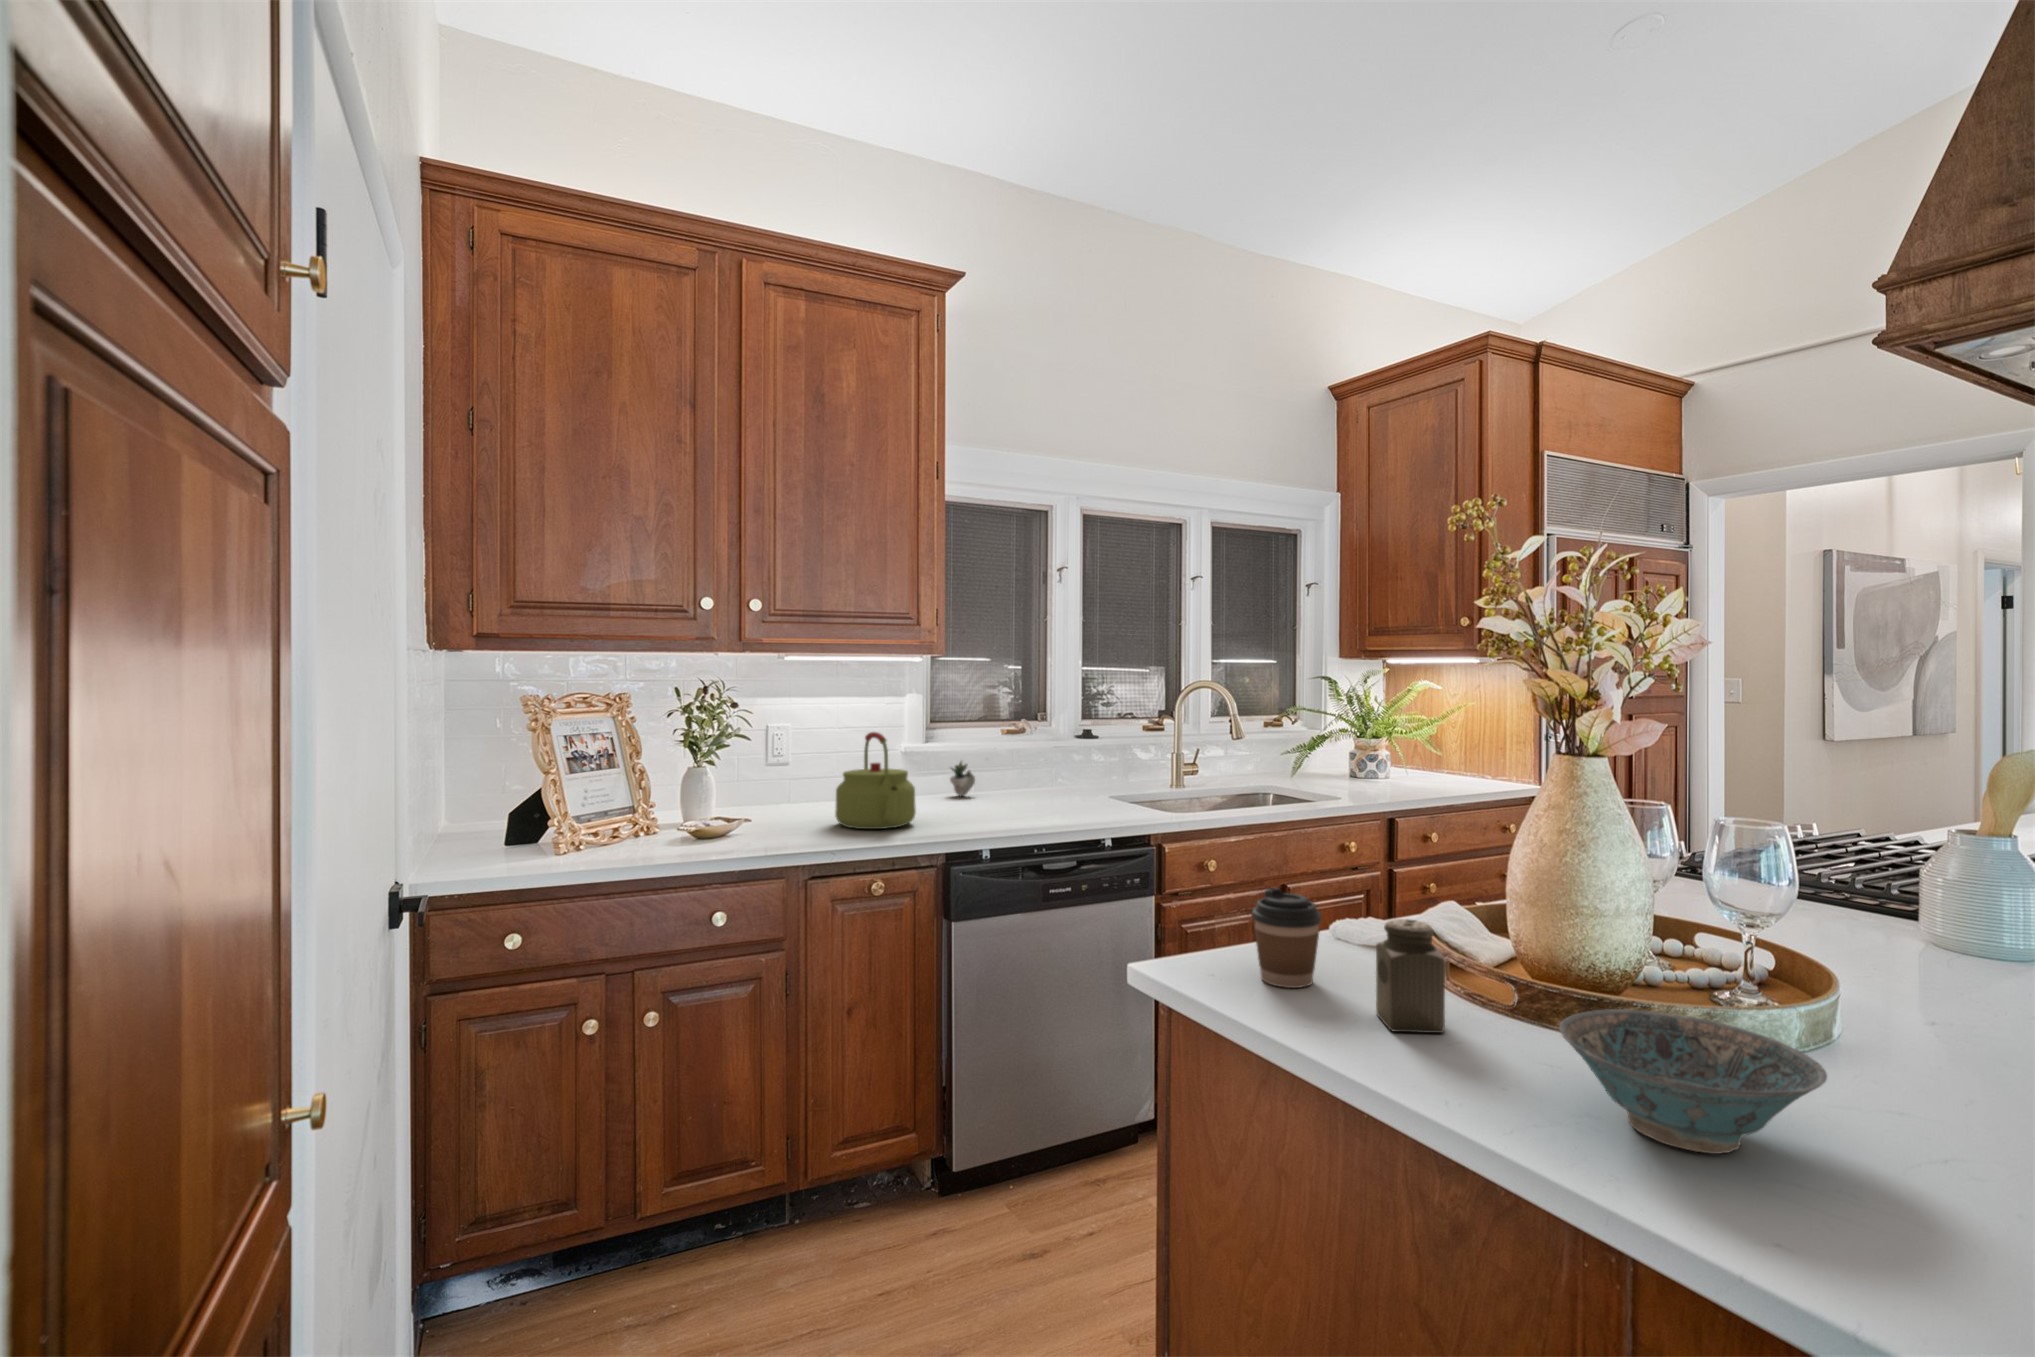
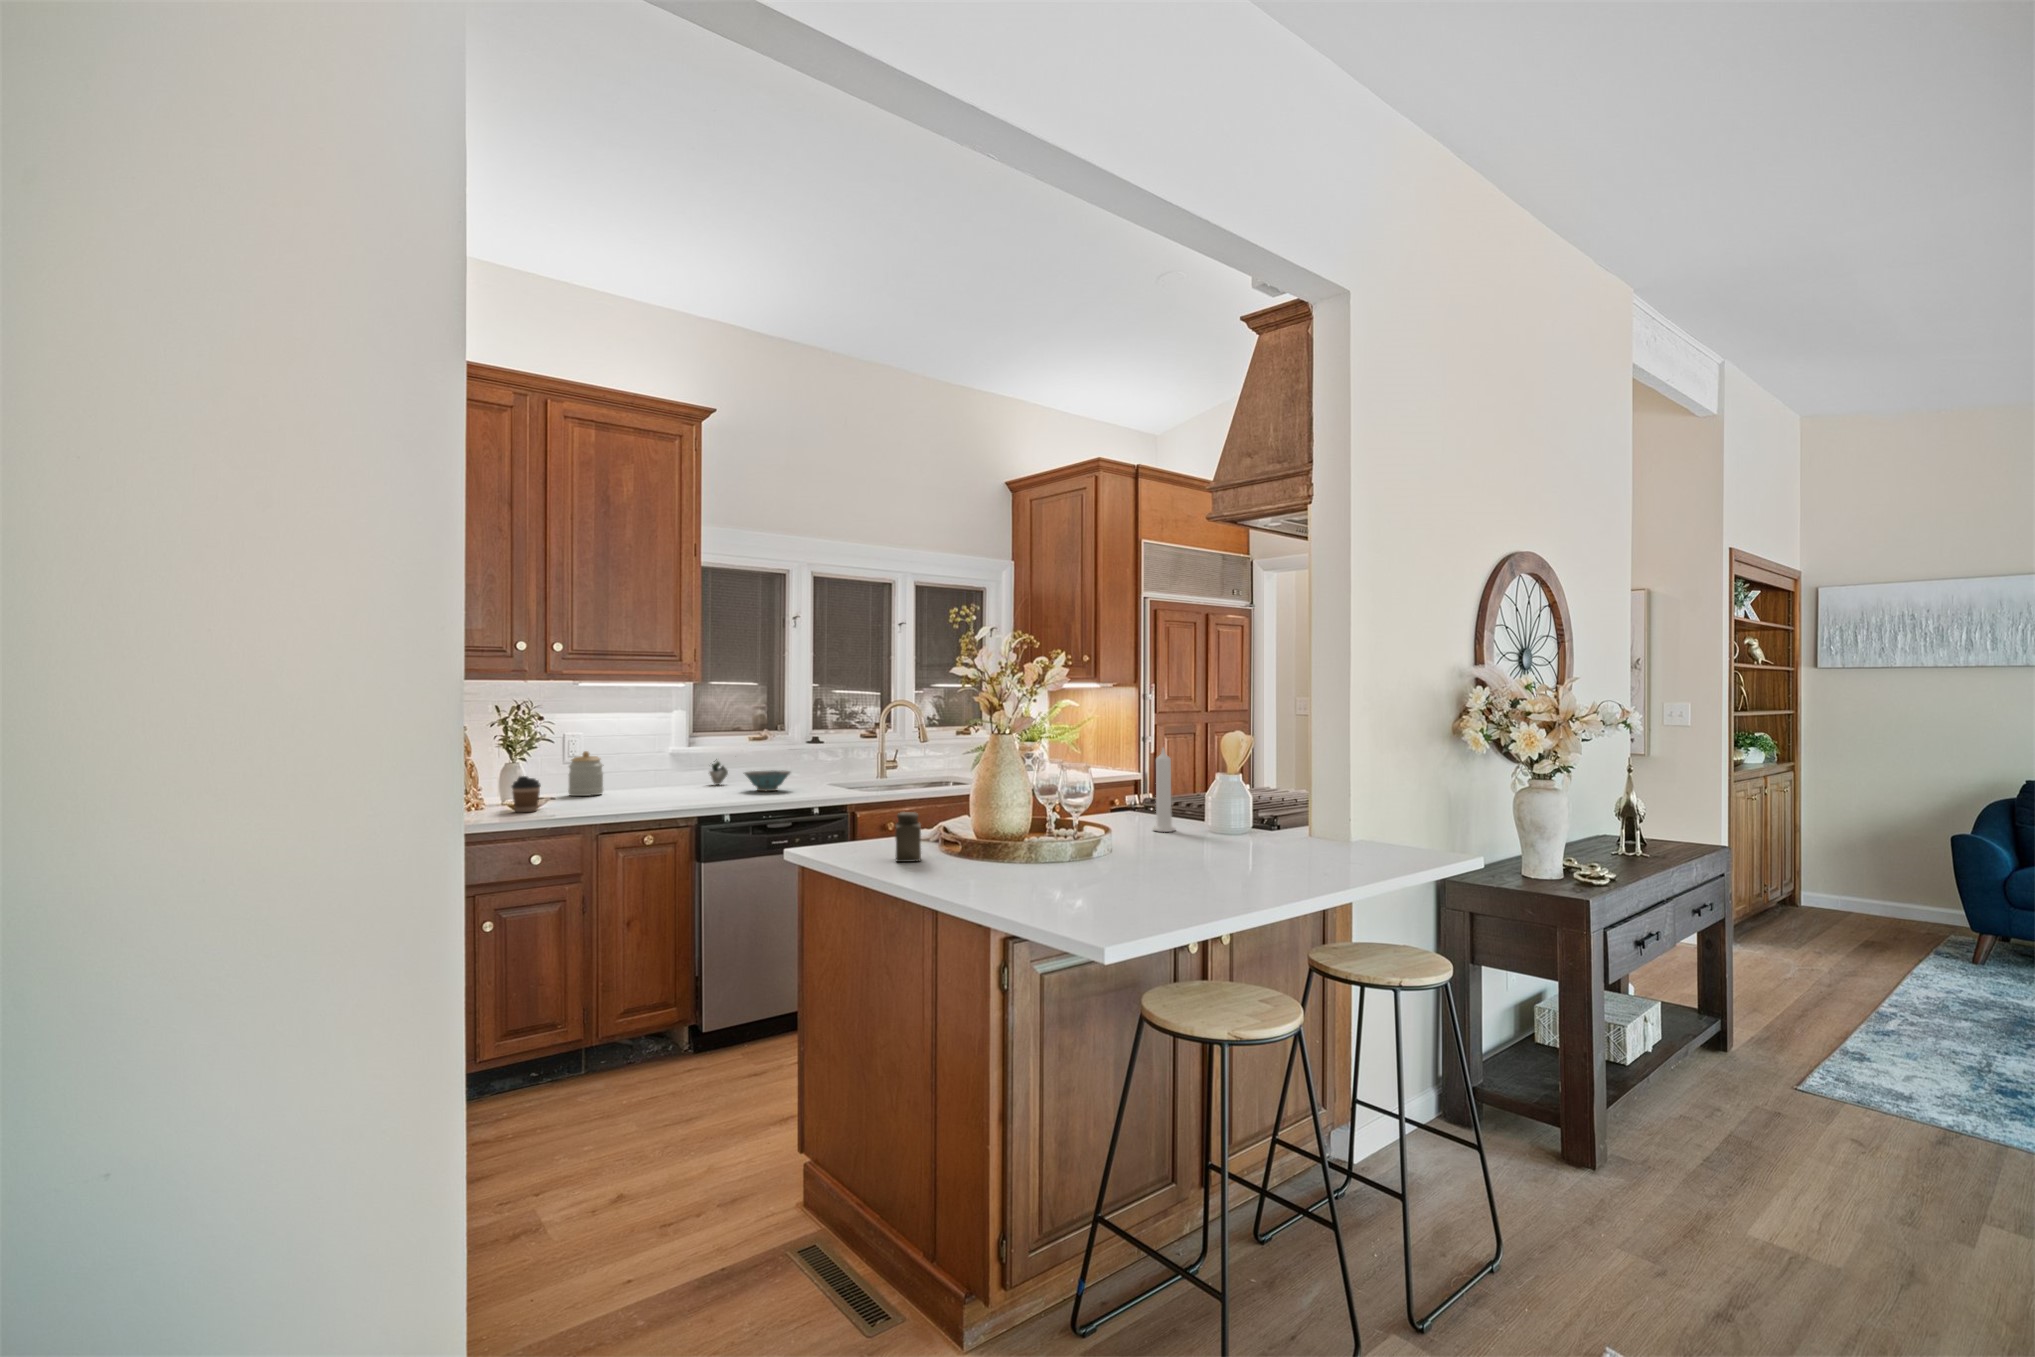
kettle: present [835,732,916,829] -> none [619,736,678,803]
jar: none [771,750,816,812] -> present [568,751,603,796]
candle: none [1849,782,1914,959] -> present [1153,748,1176,832]
coffee cup: present [1252,888,1321,988] -> present [512,776,541,812]
ceramic bowl: present [1559,1009,1827,1154] -> present [744,770,790,791]

